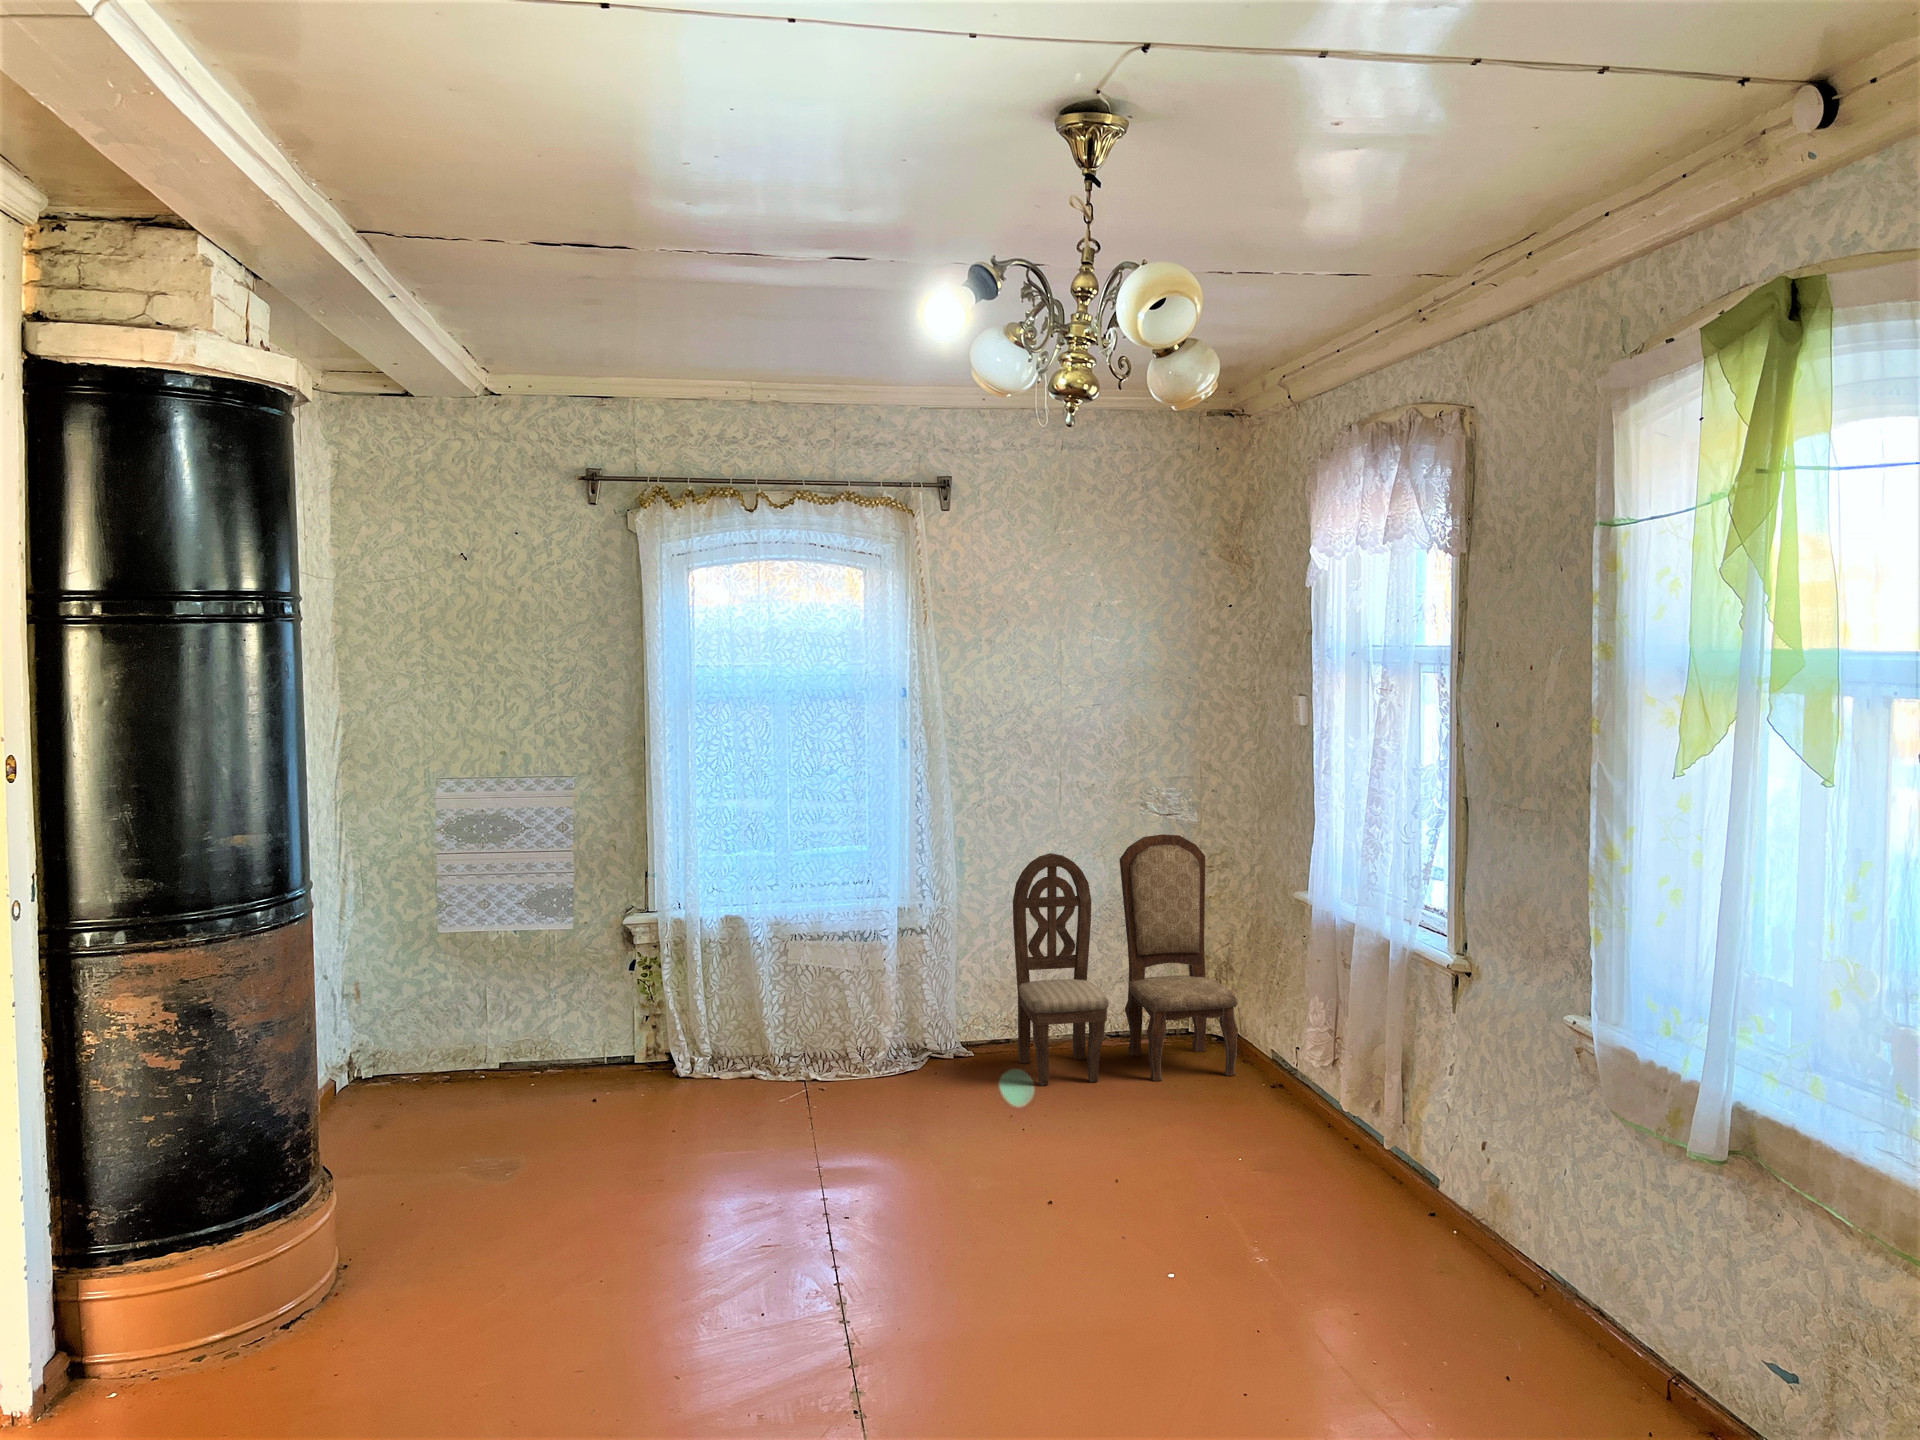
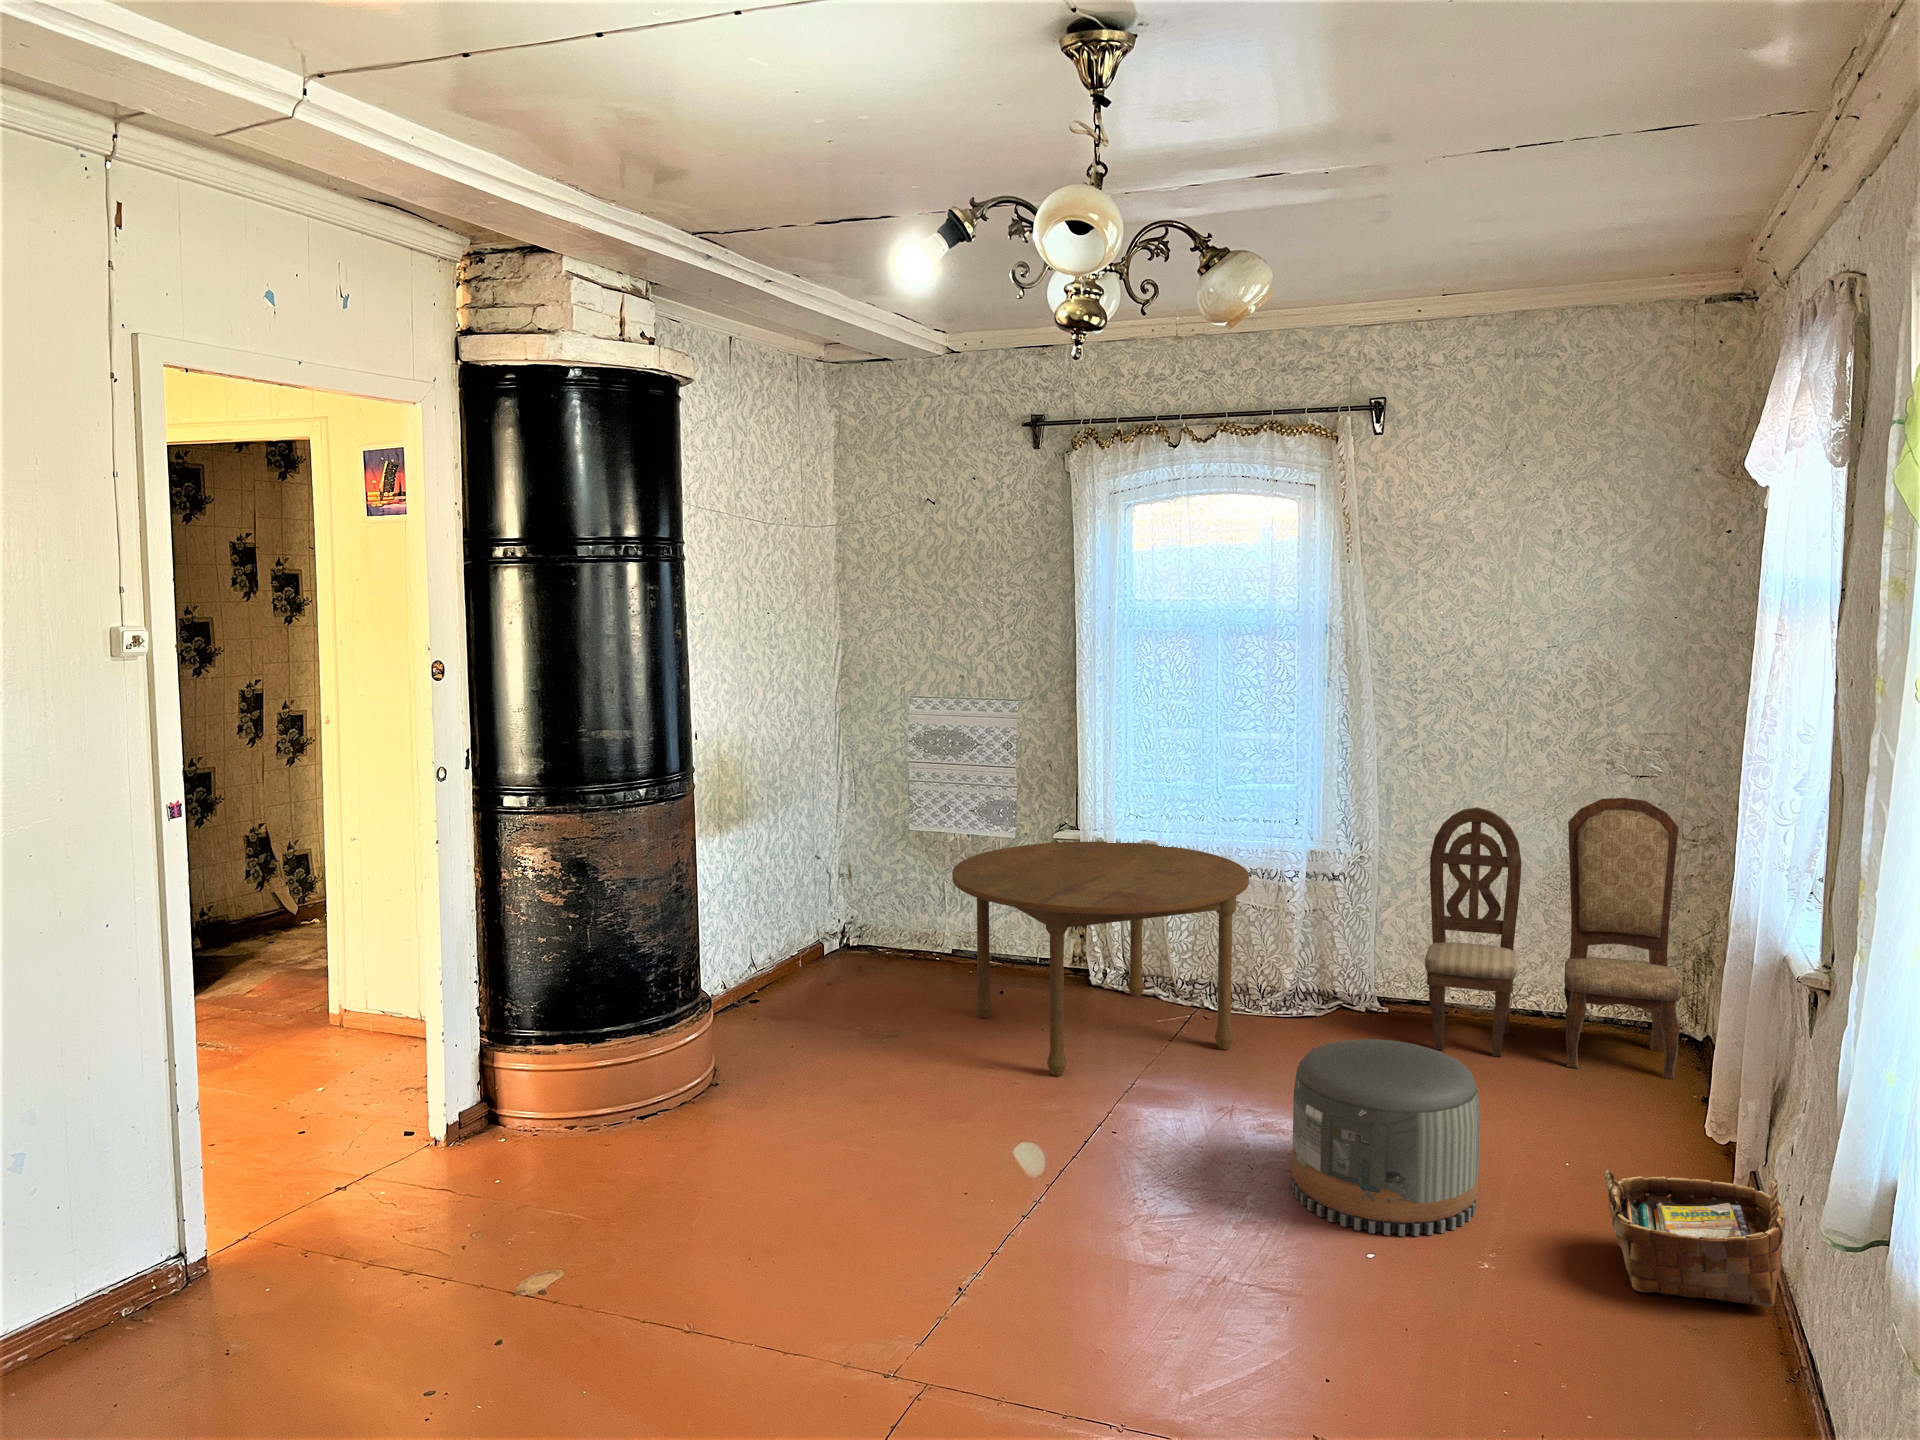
dining table: none [551,920,879,1195] -> present [952,842,1249,1076]
pouf: none [1034,1092,1217,1302] -> present [1292,1039,1480,1236]
woven basket: none [1337,1160,1498,1295] -> present [1605,1170,1785,1307]

